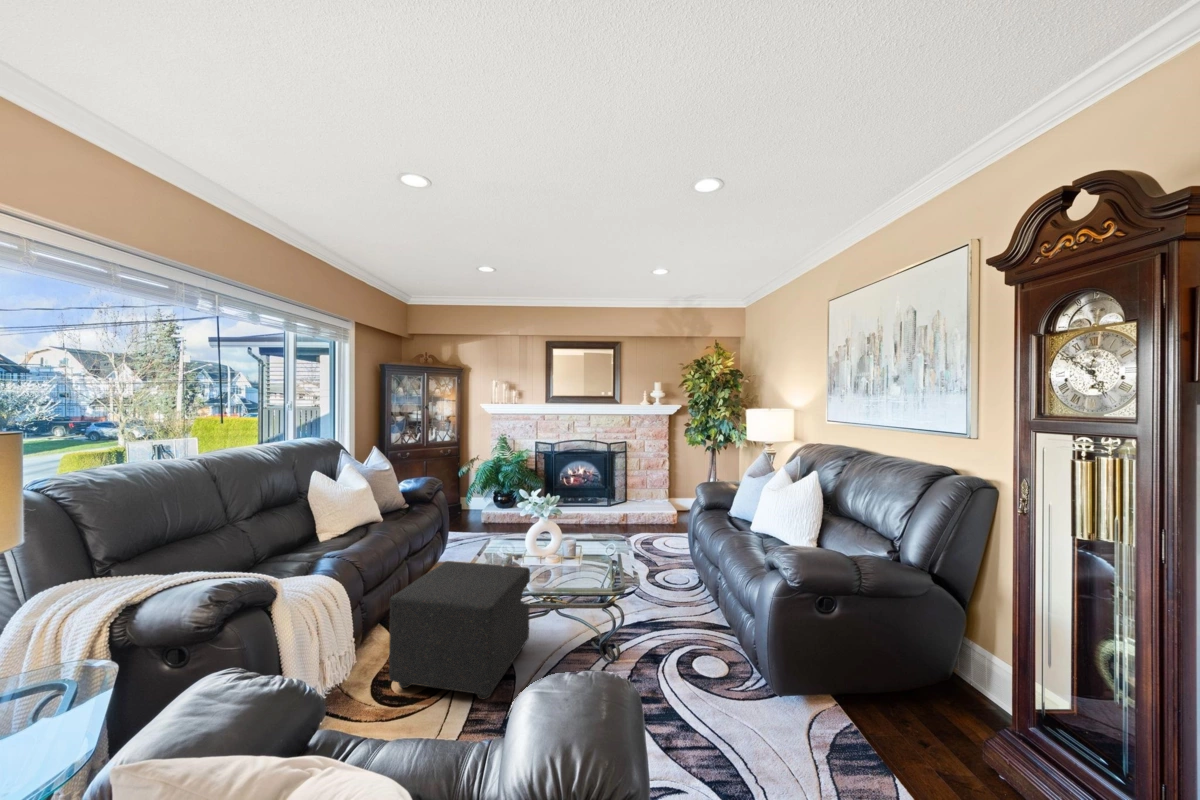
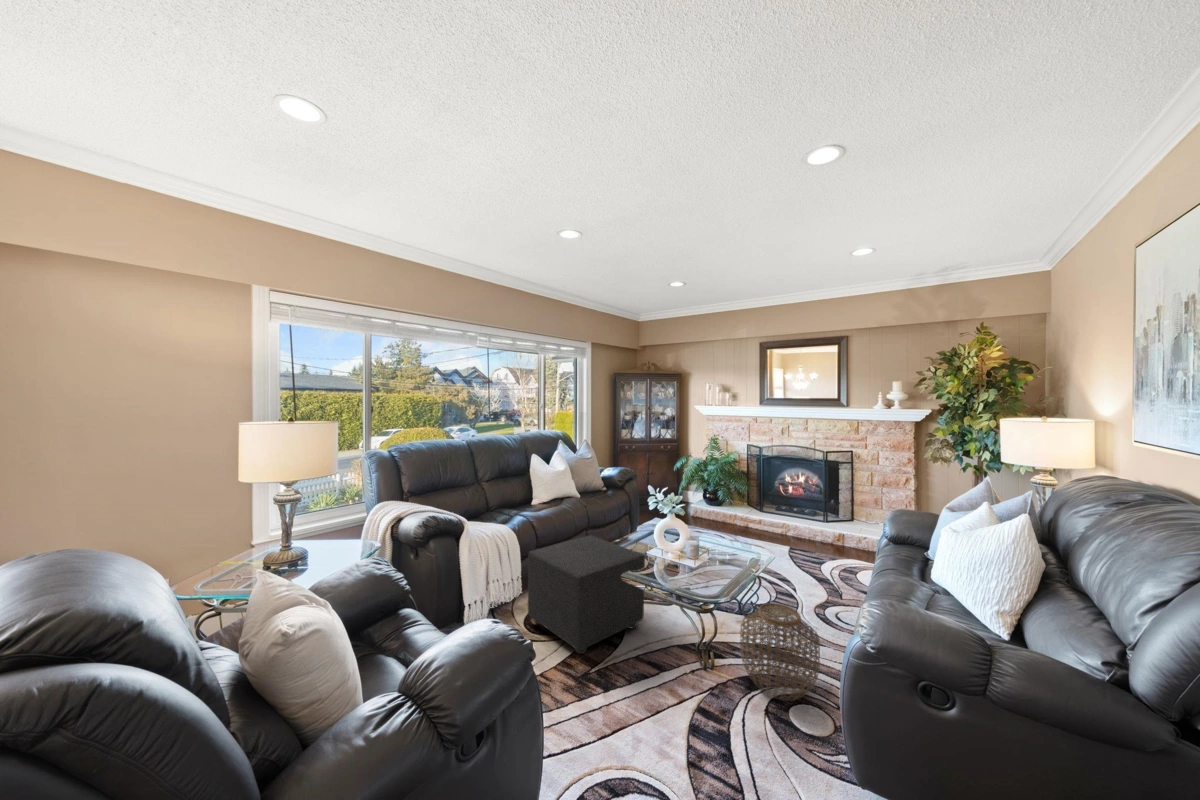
woven basket: none [643,581,710,665] -> present [740,603,820,701]

